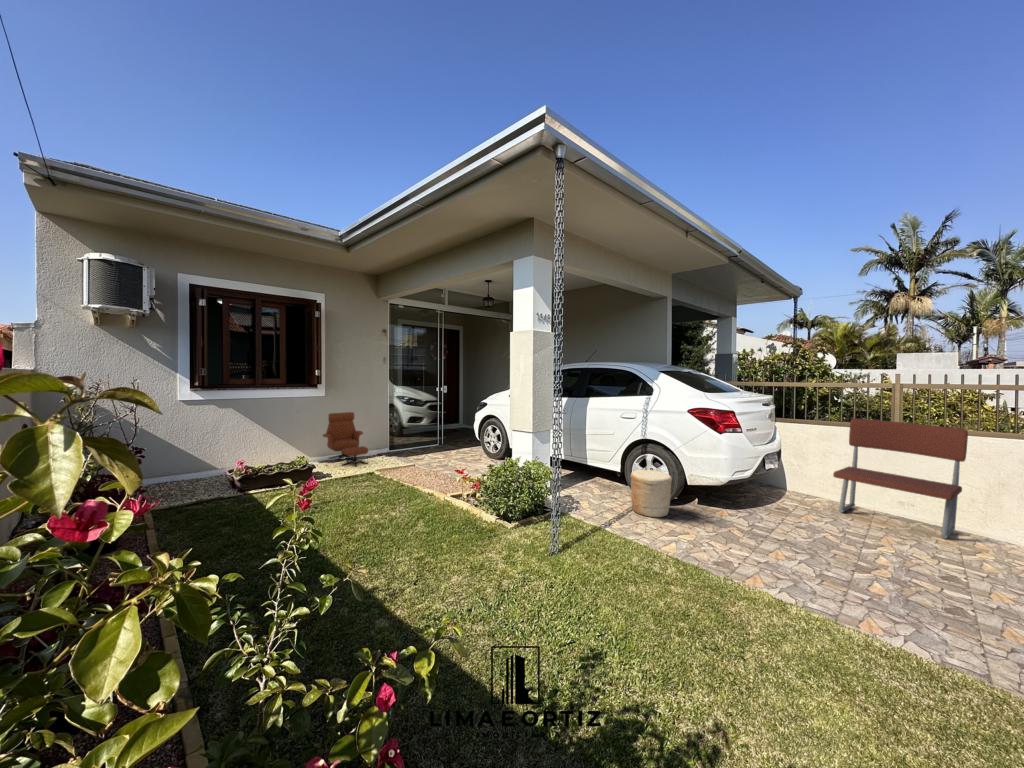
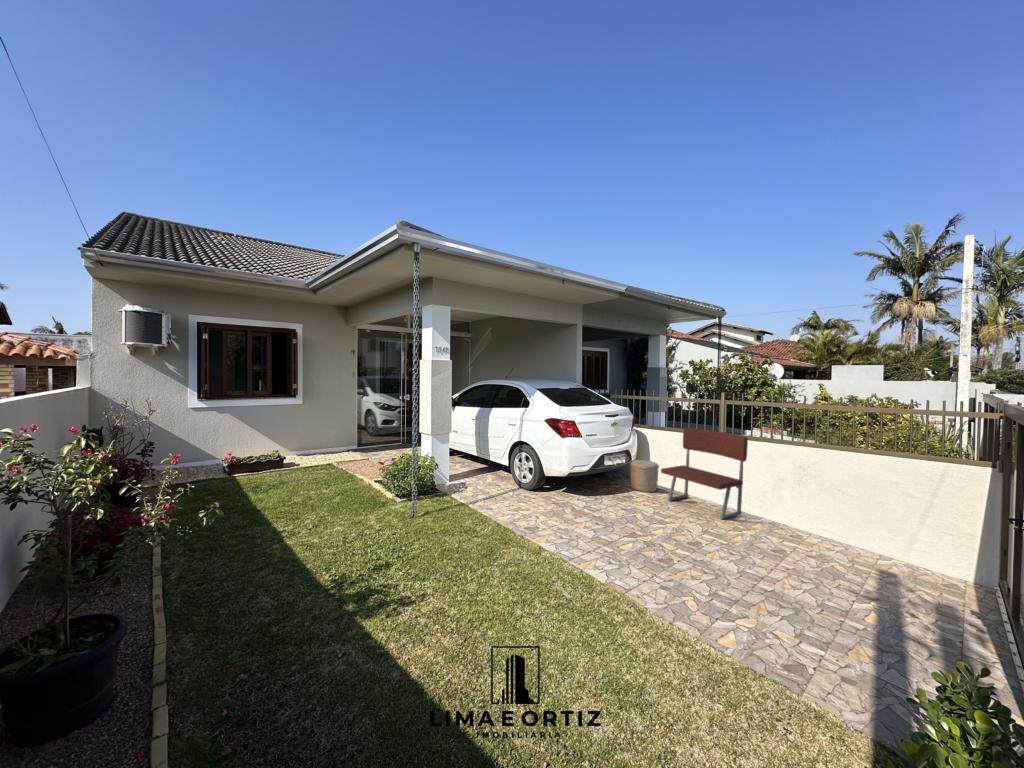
lounge chair: present [323,412,368,466] -> none [299,417,332,460]
woven basket: present [631,470,672,517] -> present [630,460,659,492]

